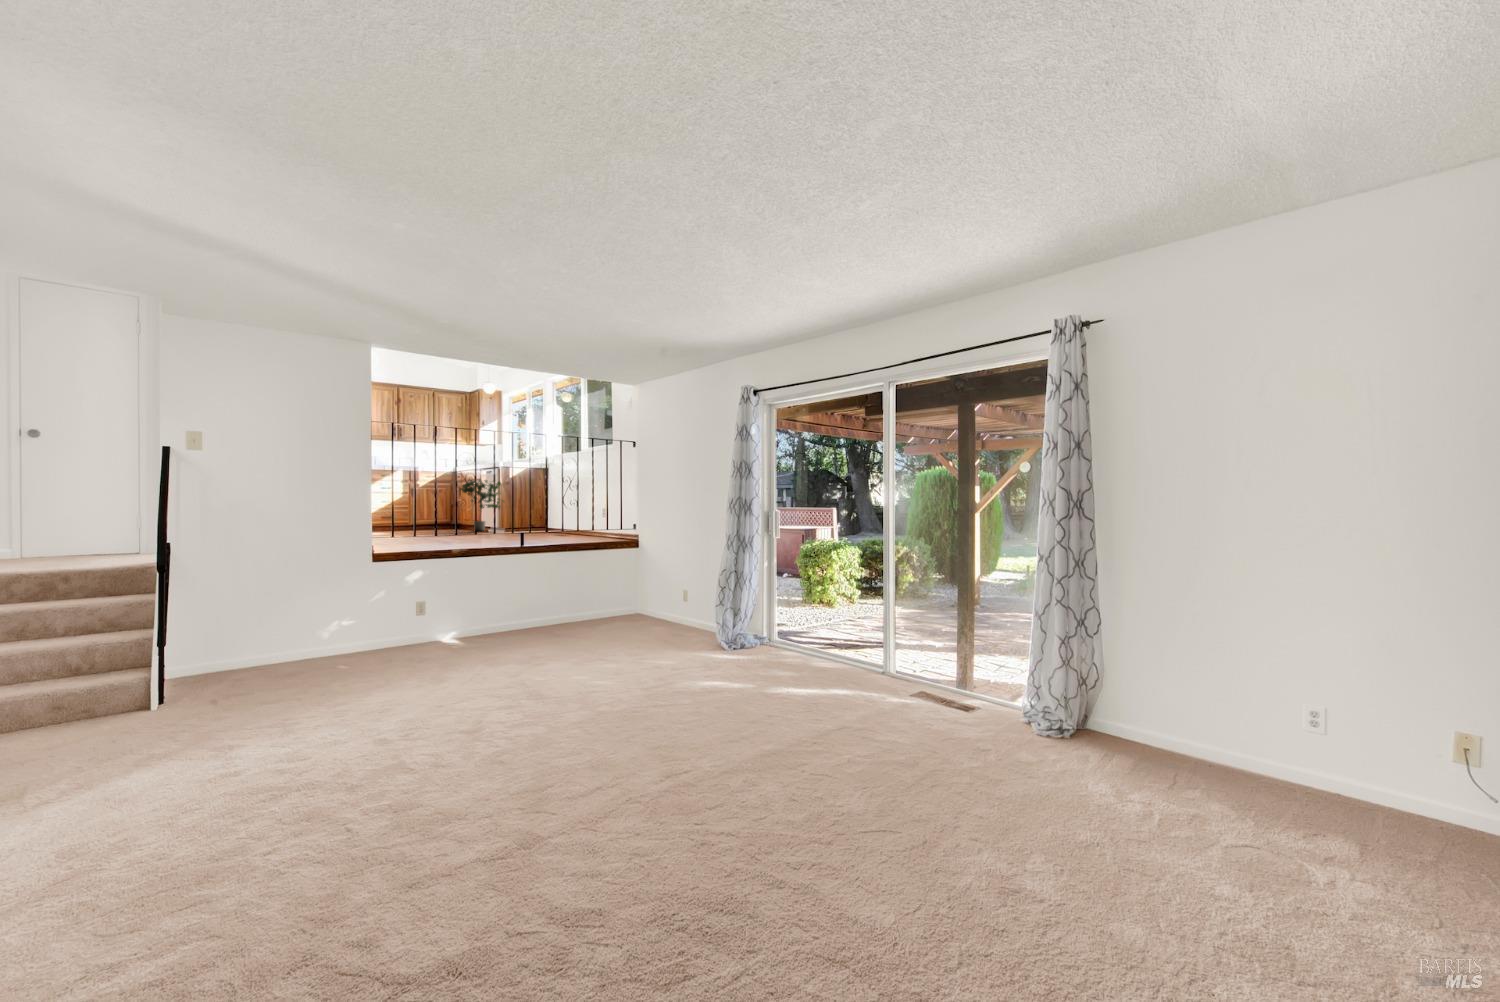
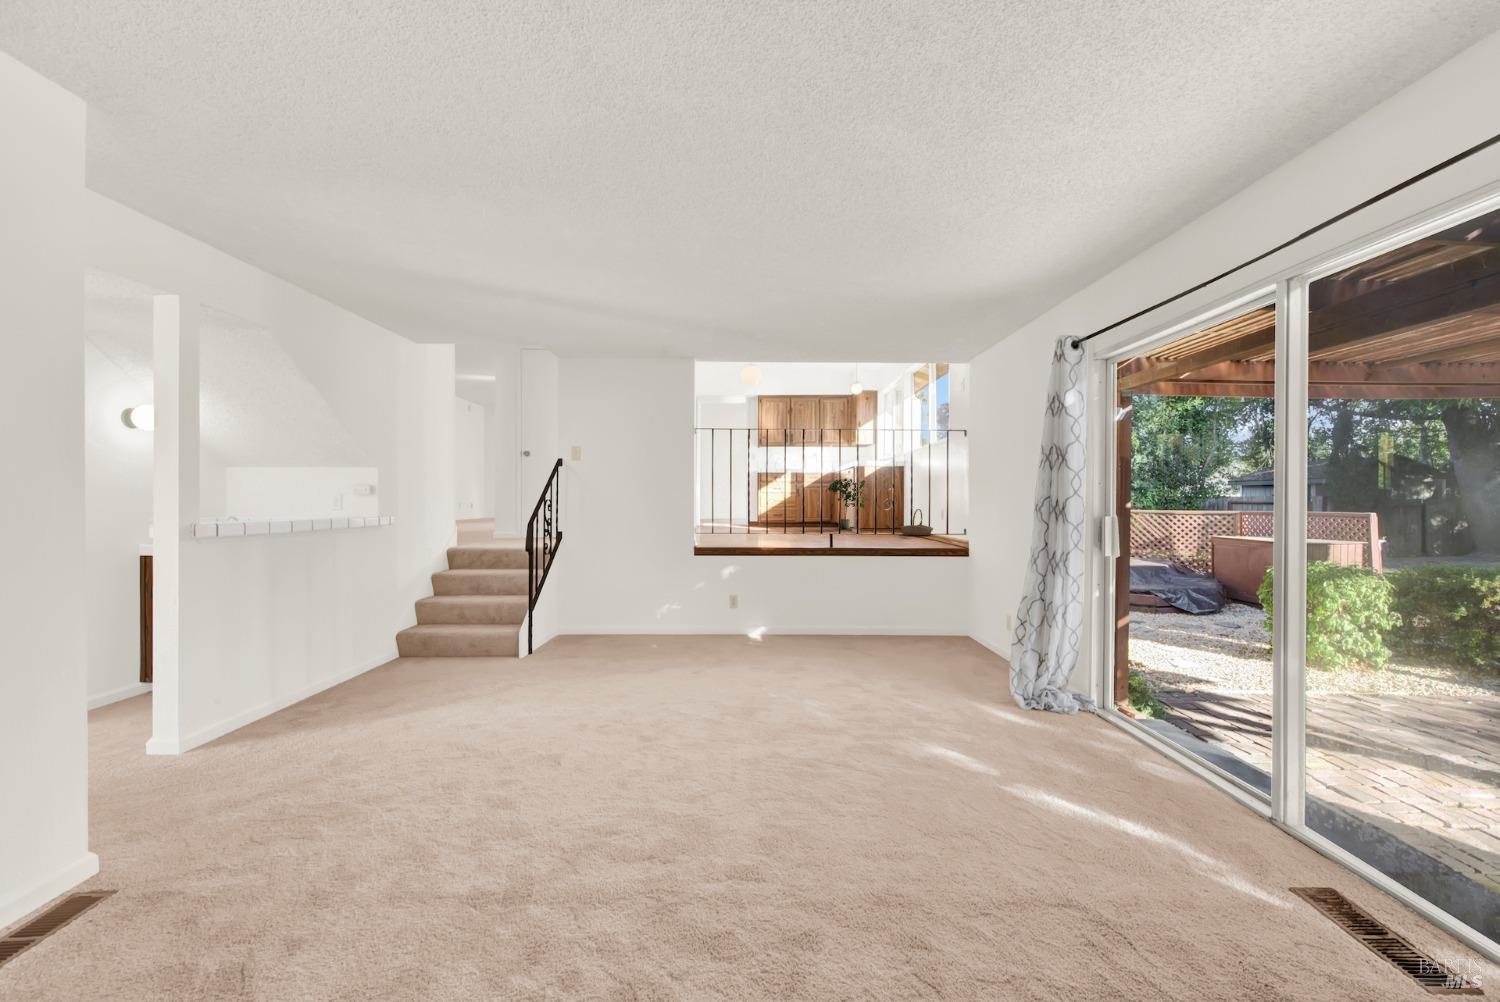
basket: none [554,509,583,534] -> present [901,509,933,535]

